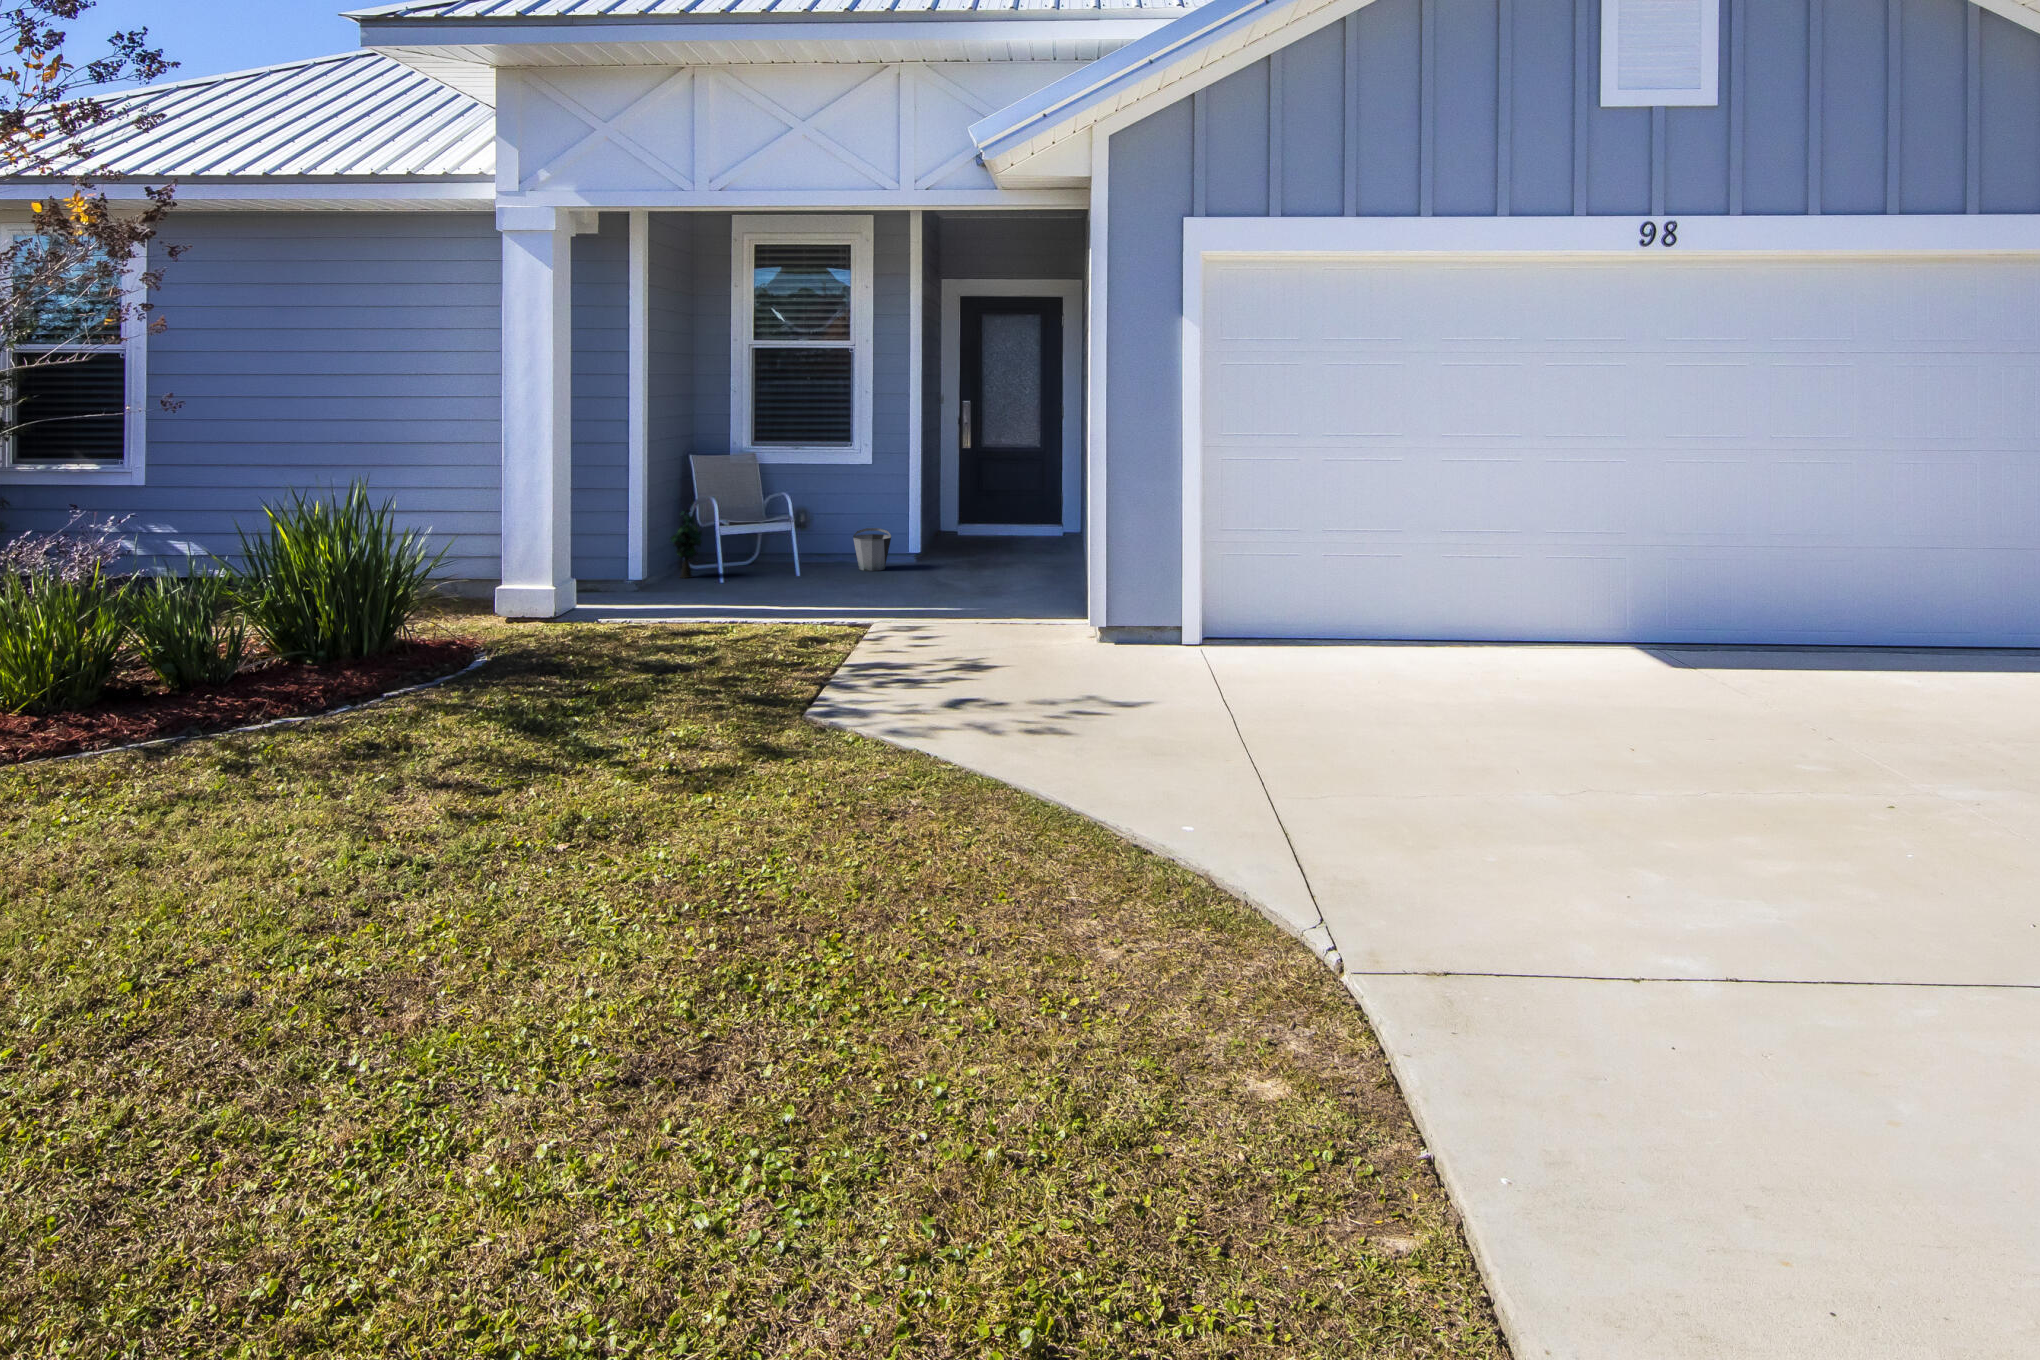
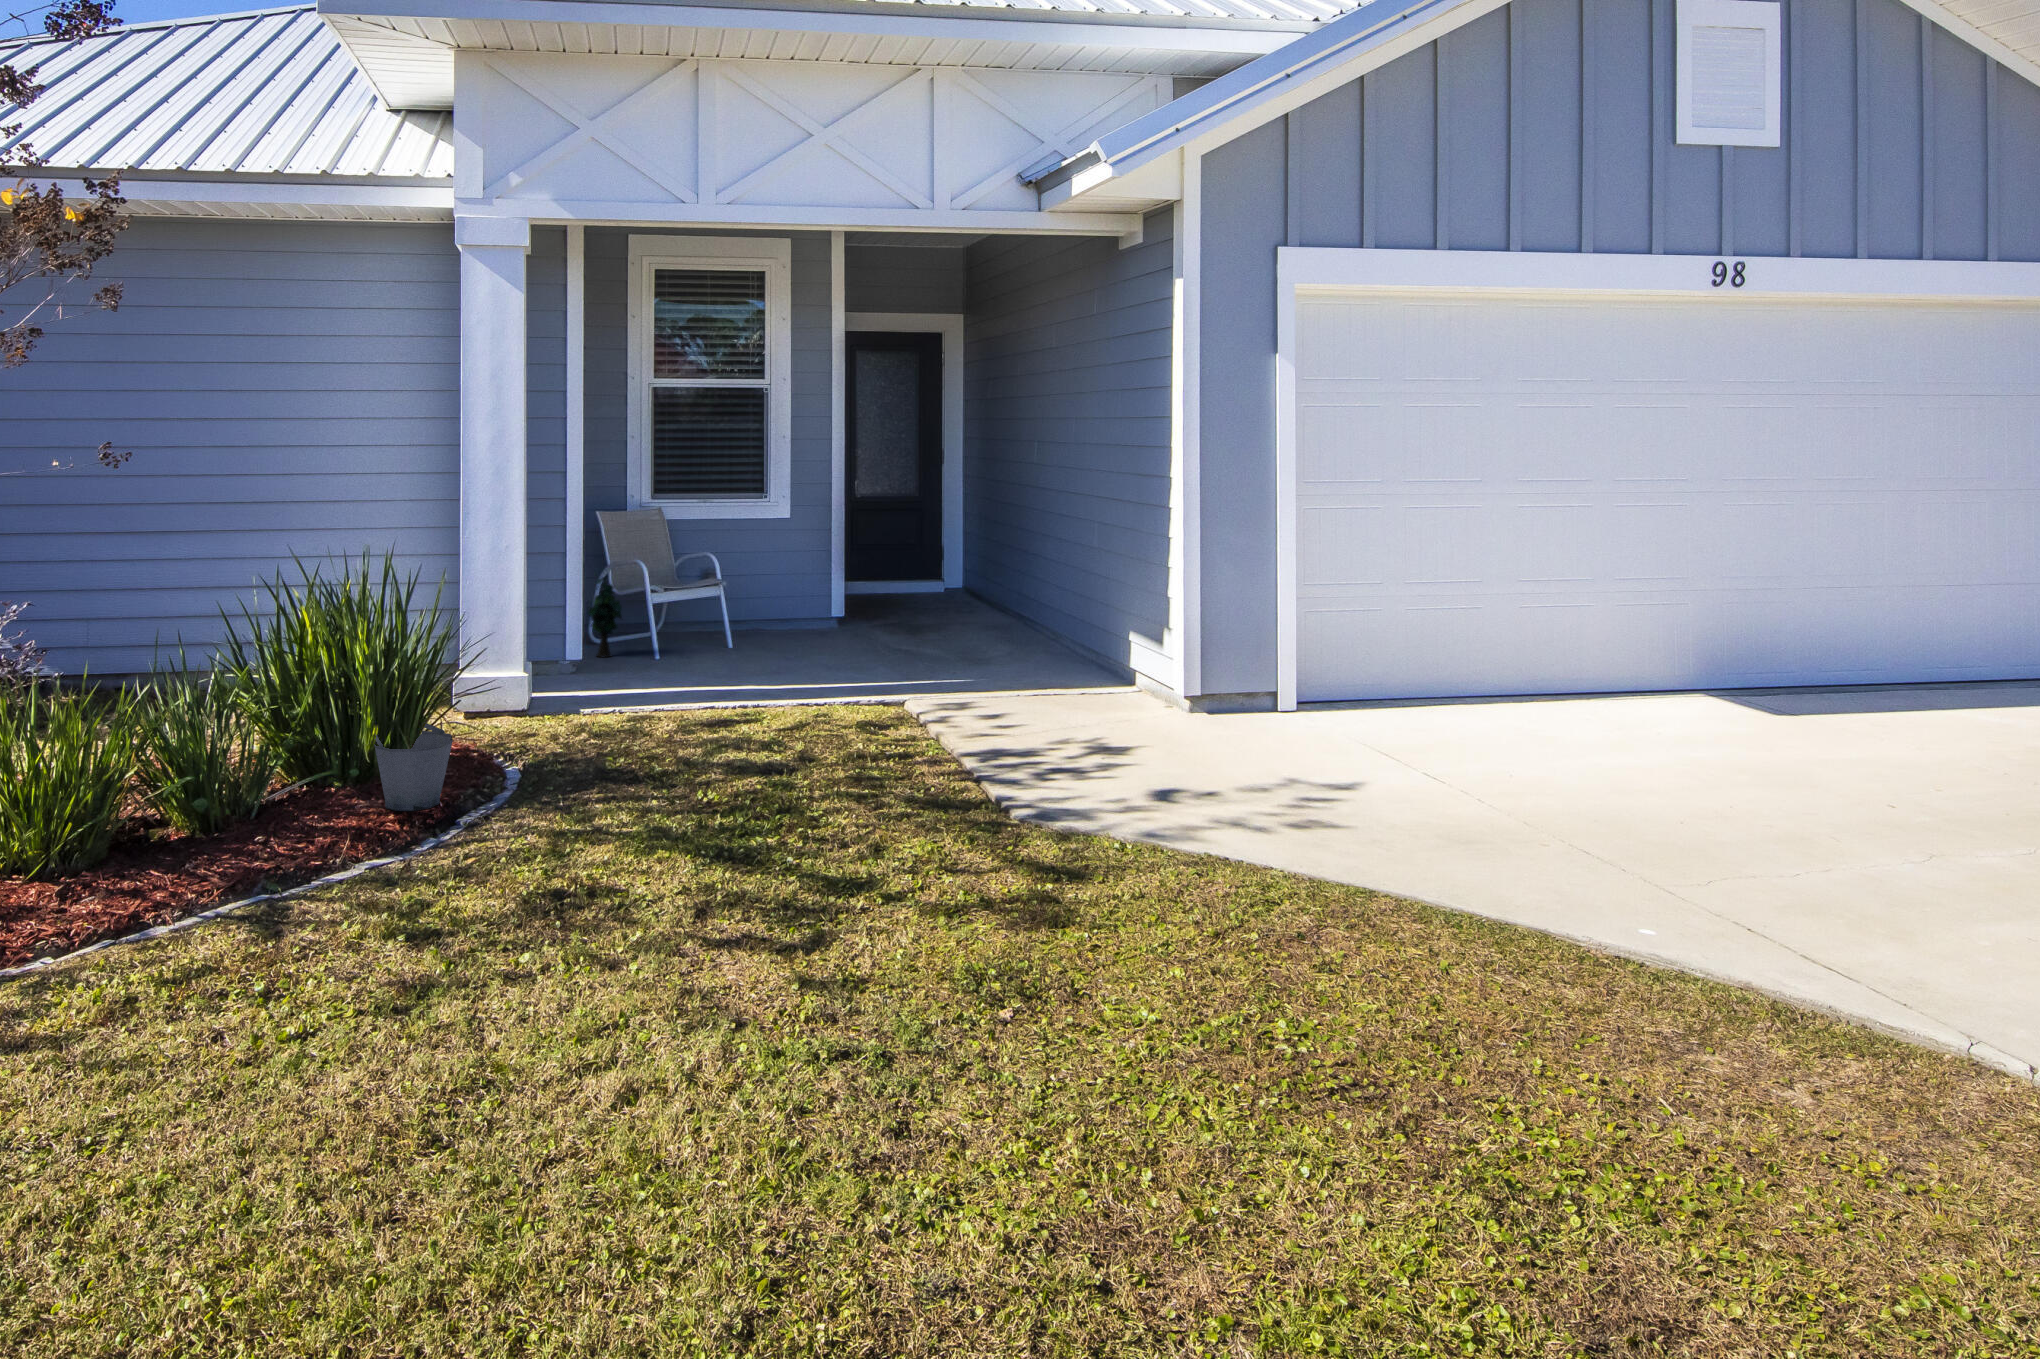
bucket: present [853,528,891,571] -> present [374,723,453,811]

